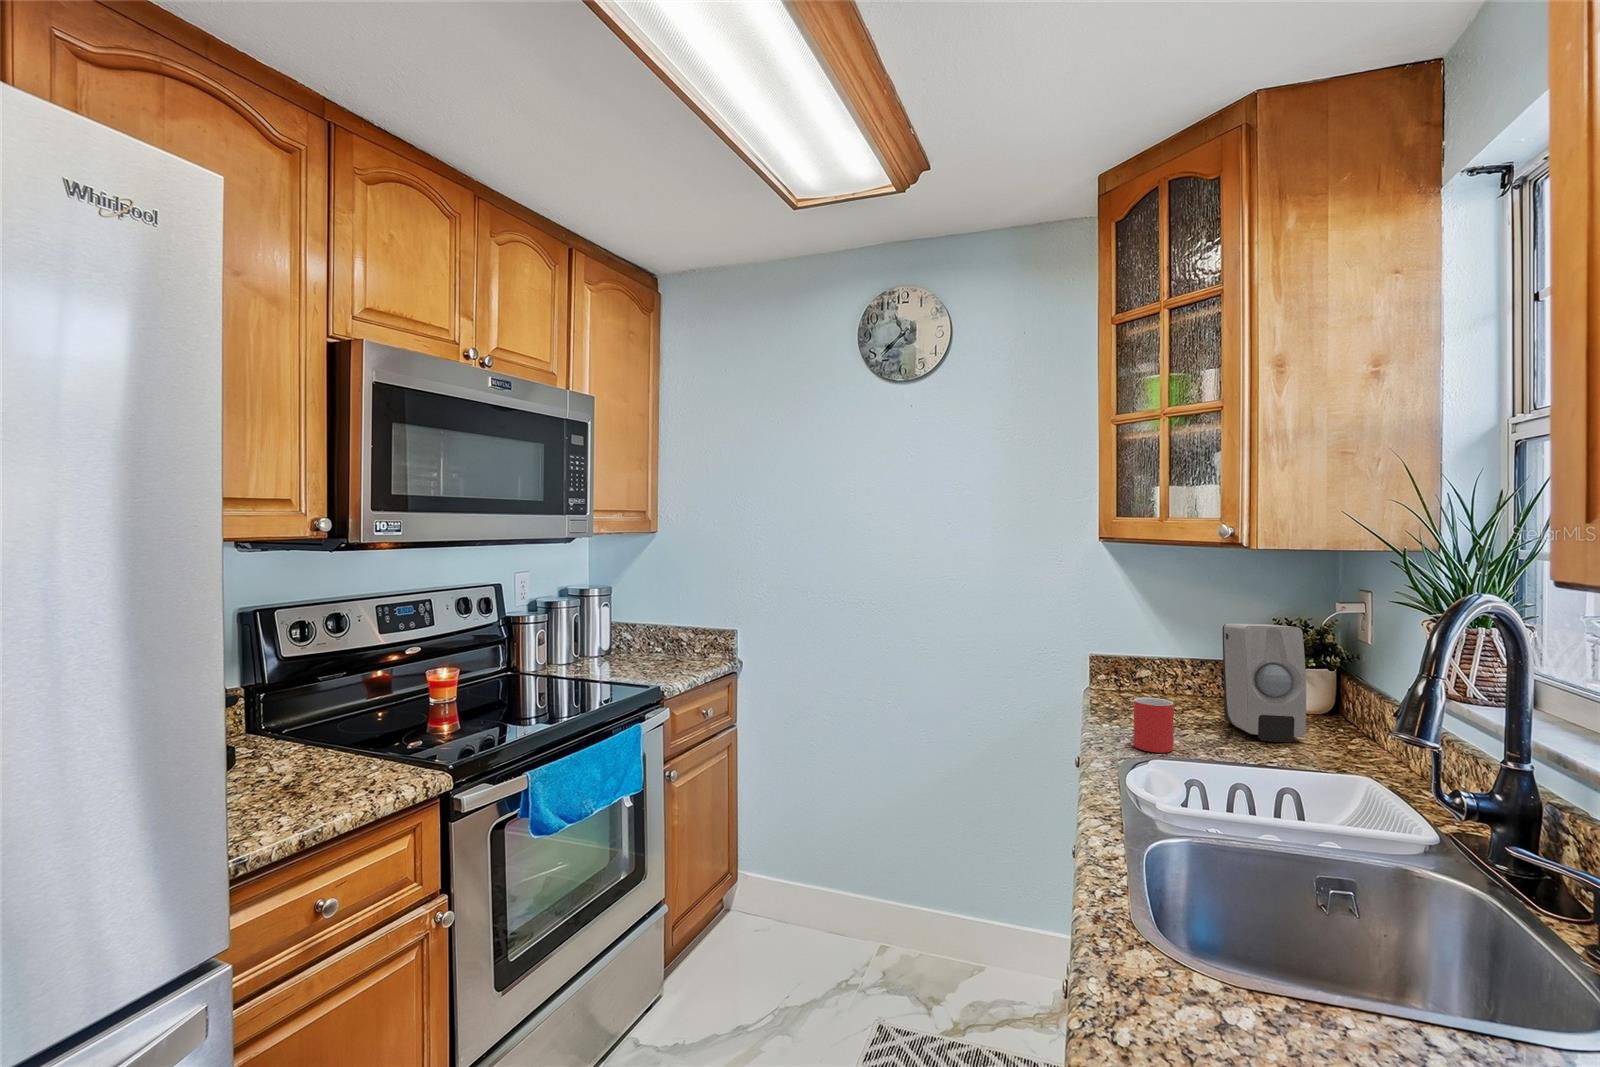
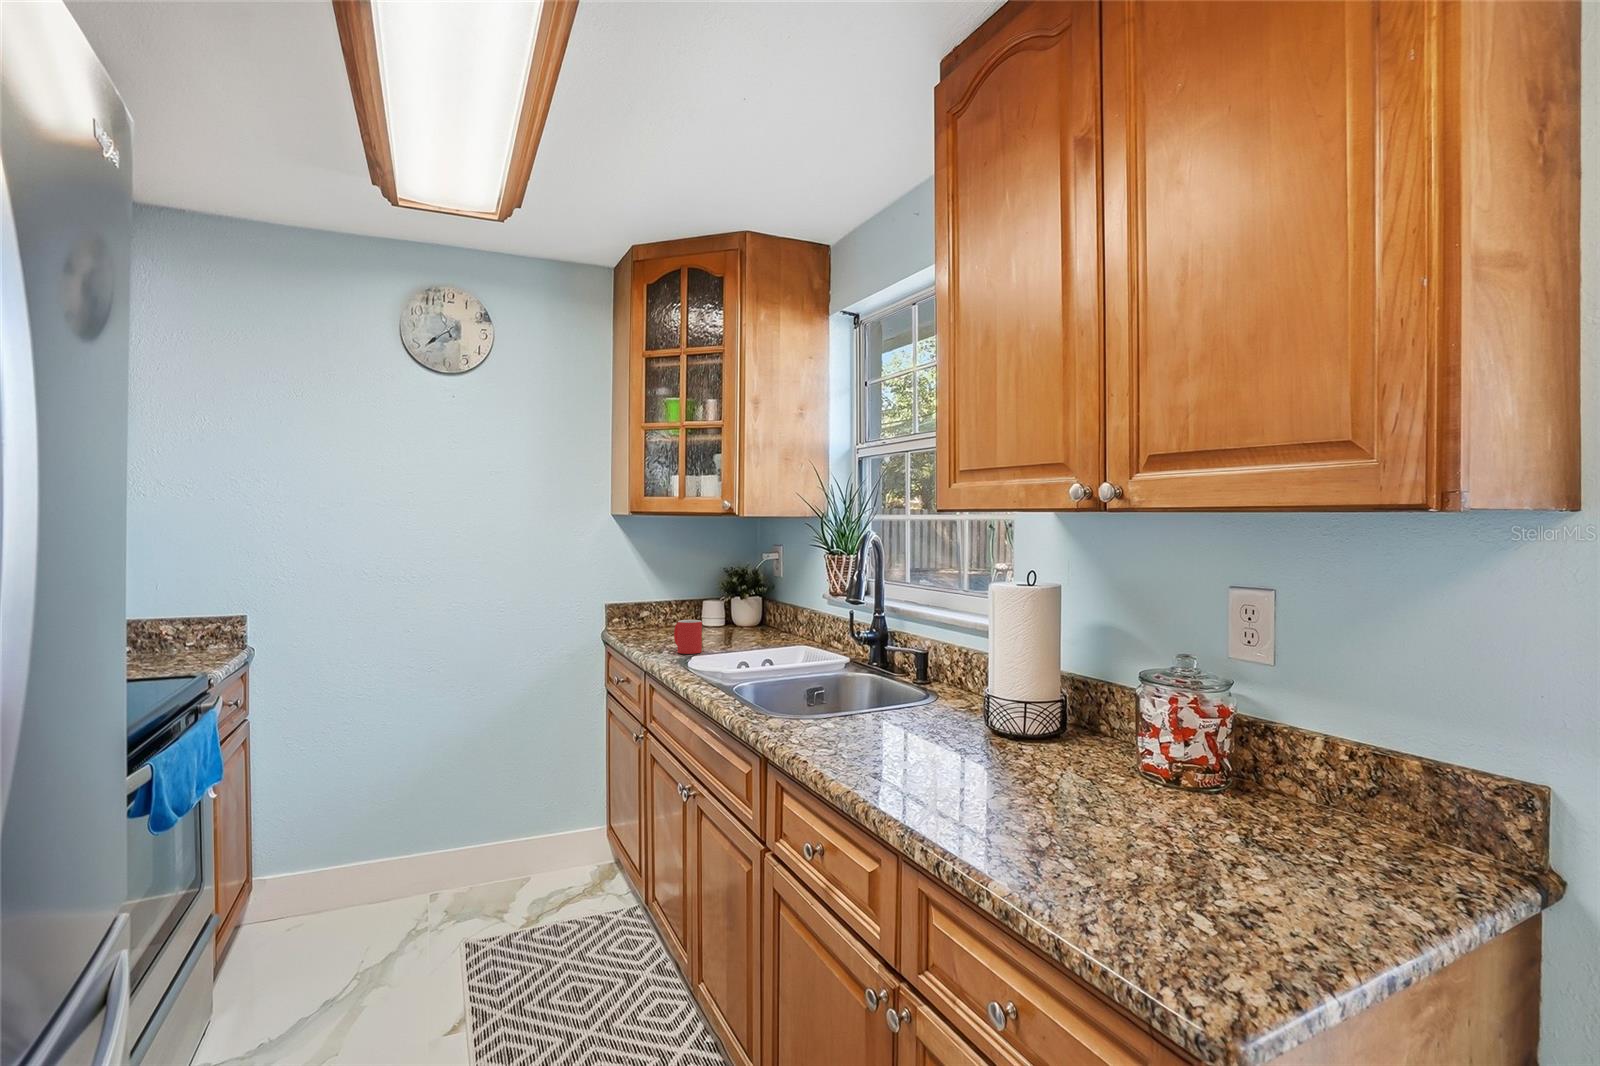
soap dispenser: present [1222,623,1306,742] -> none [712,568,764,641]

